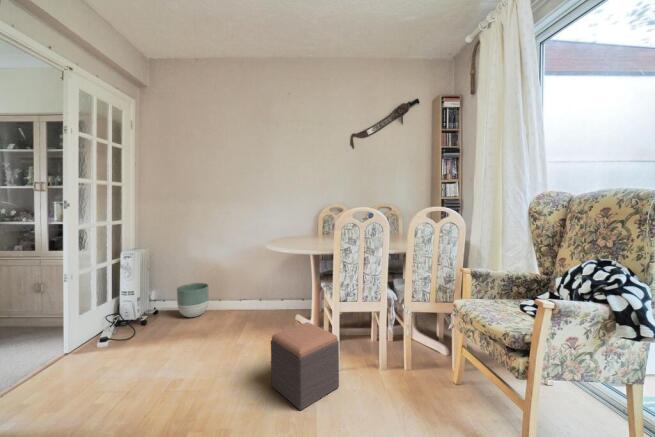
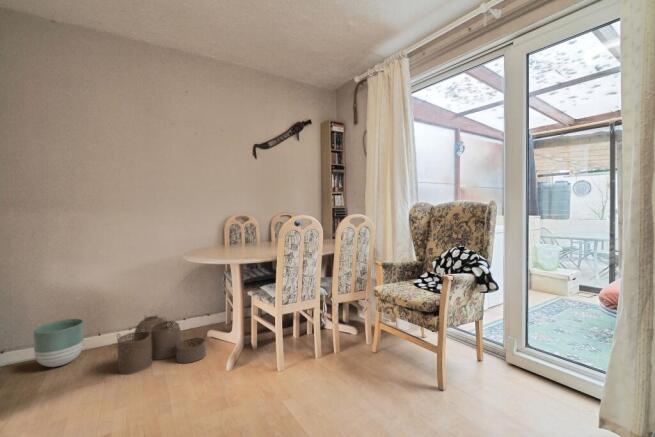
woven basket: none [217,289,284,339] -> present [117,315,206,374]
footstool: present [271,322,339,410] -> none [229,328,294,405]

